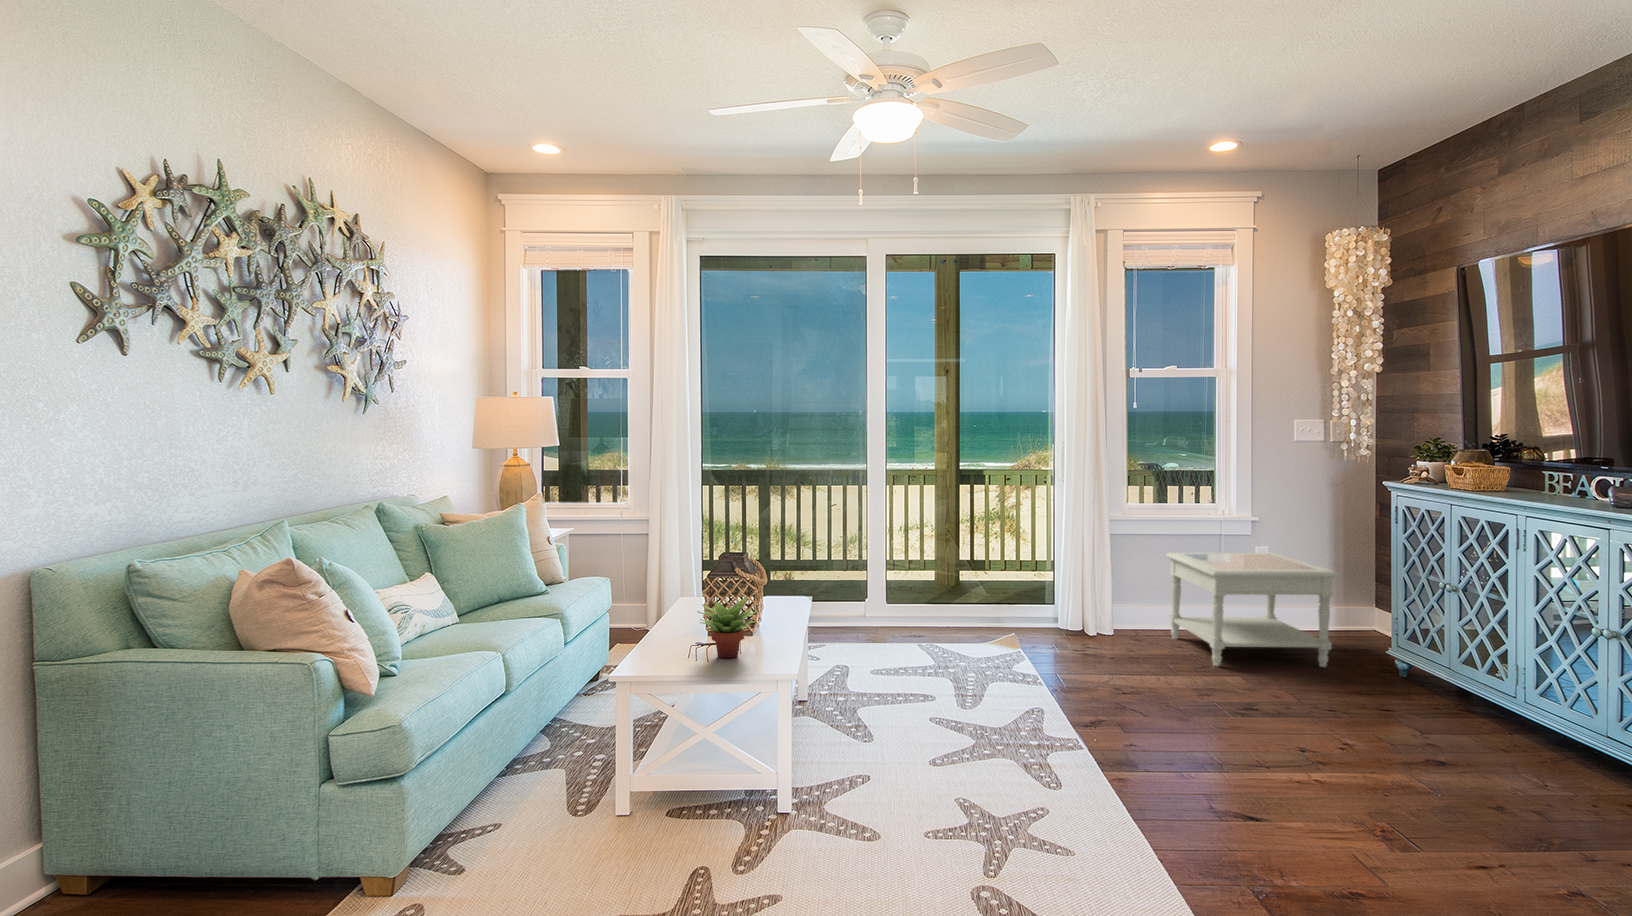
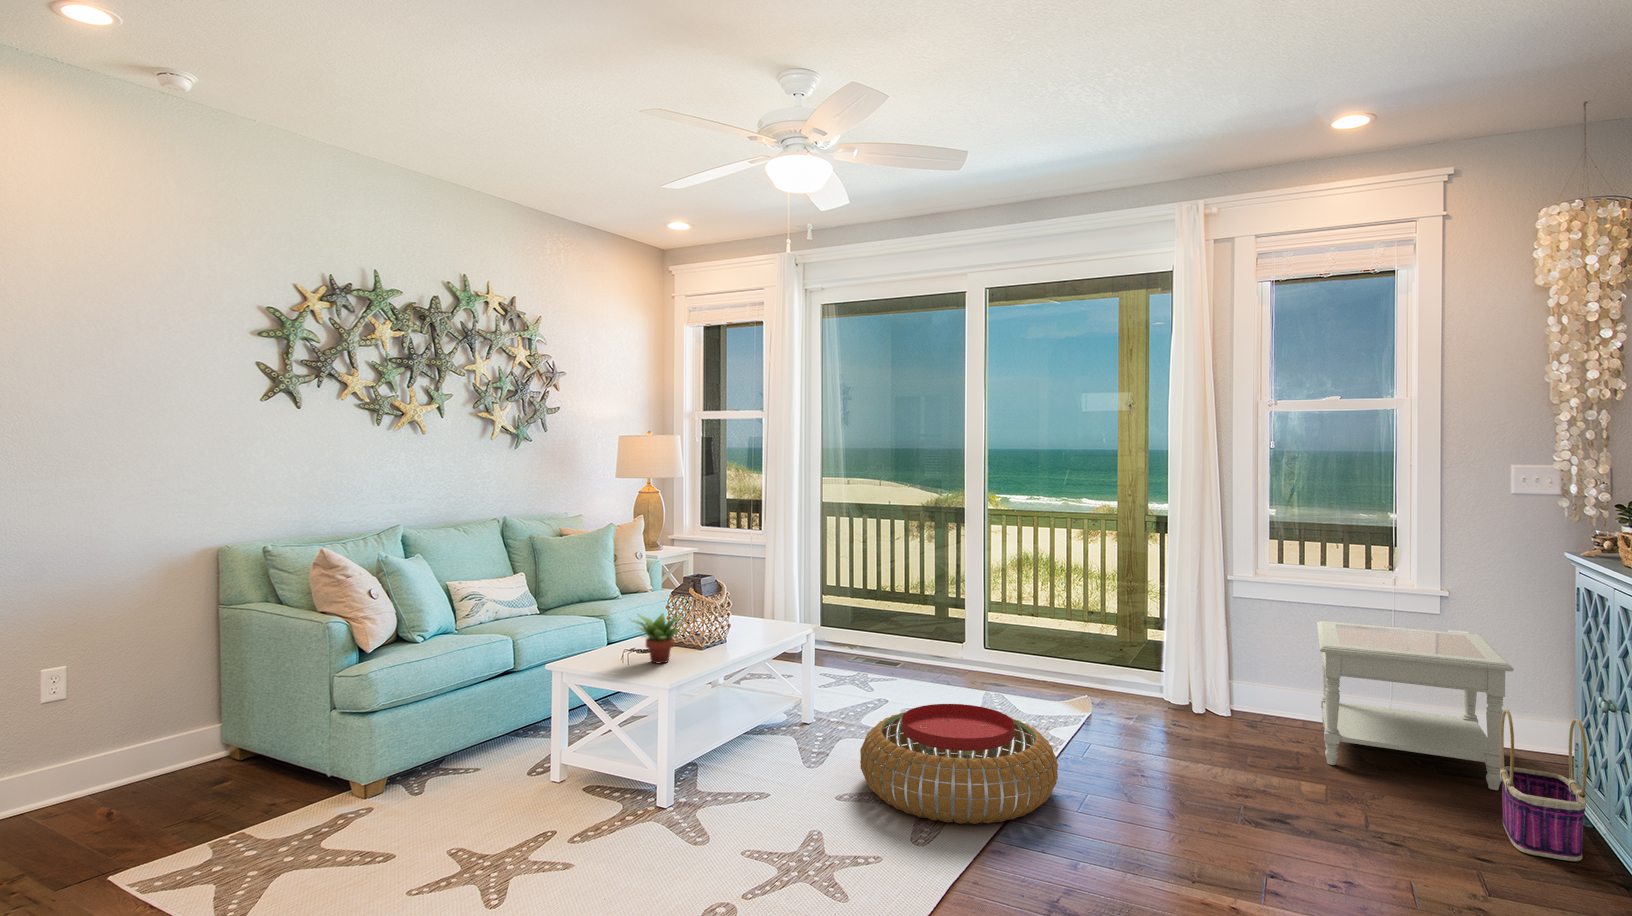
basket: none [1357,605,1431,708] -> present [1500,709,1587,861]
pouf: none [917,659,1109,770] -> present [860,704,1058,824]

